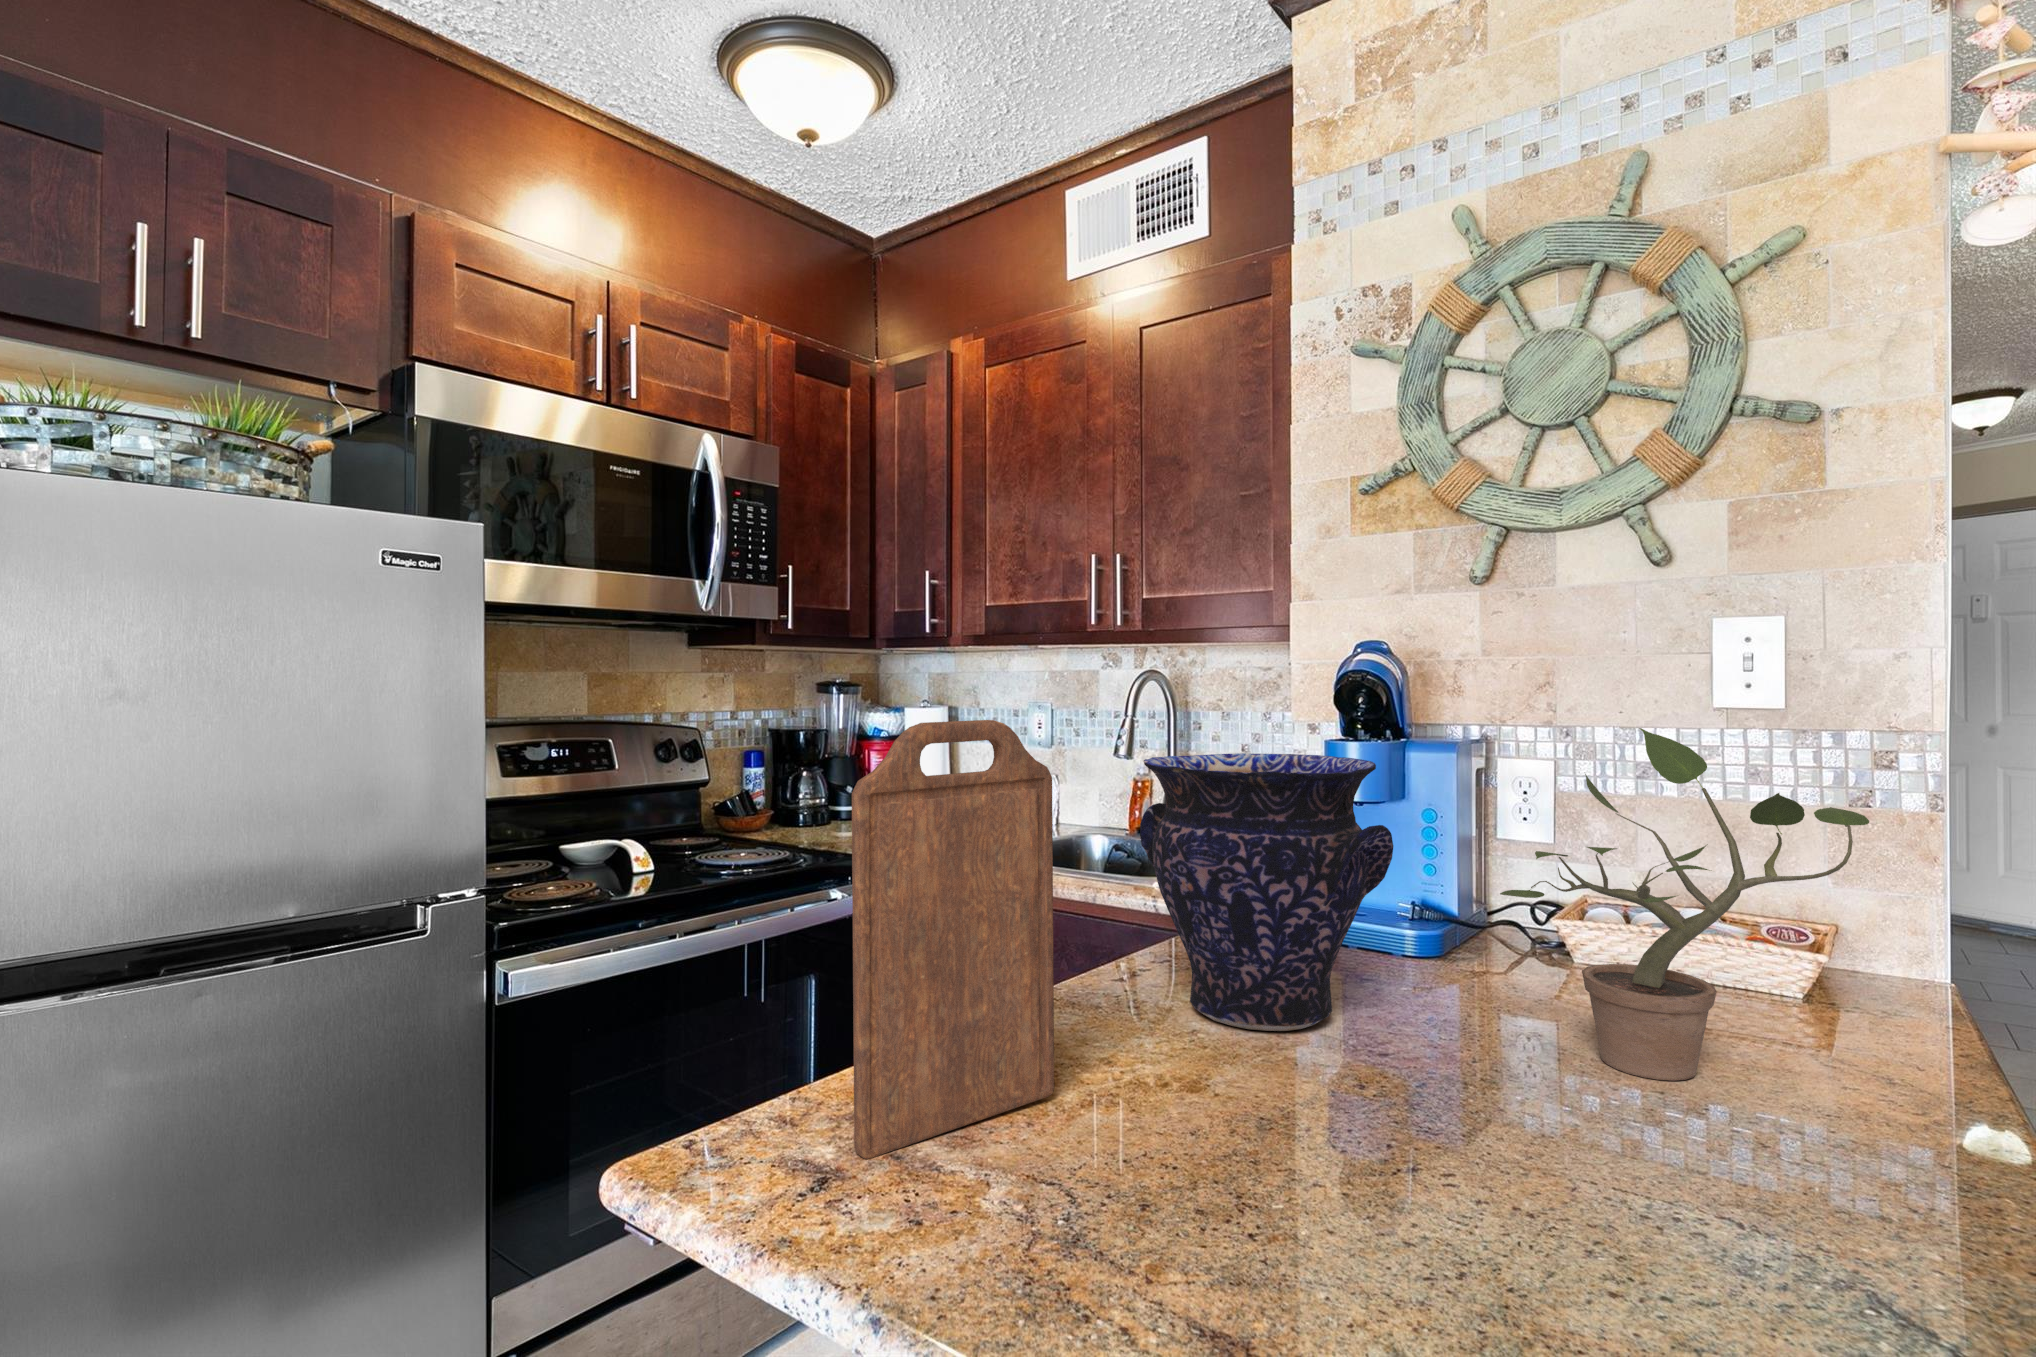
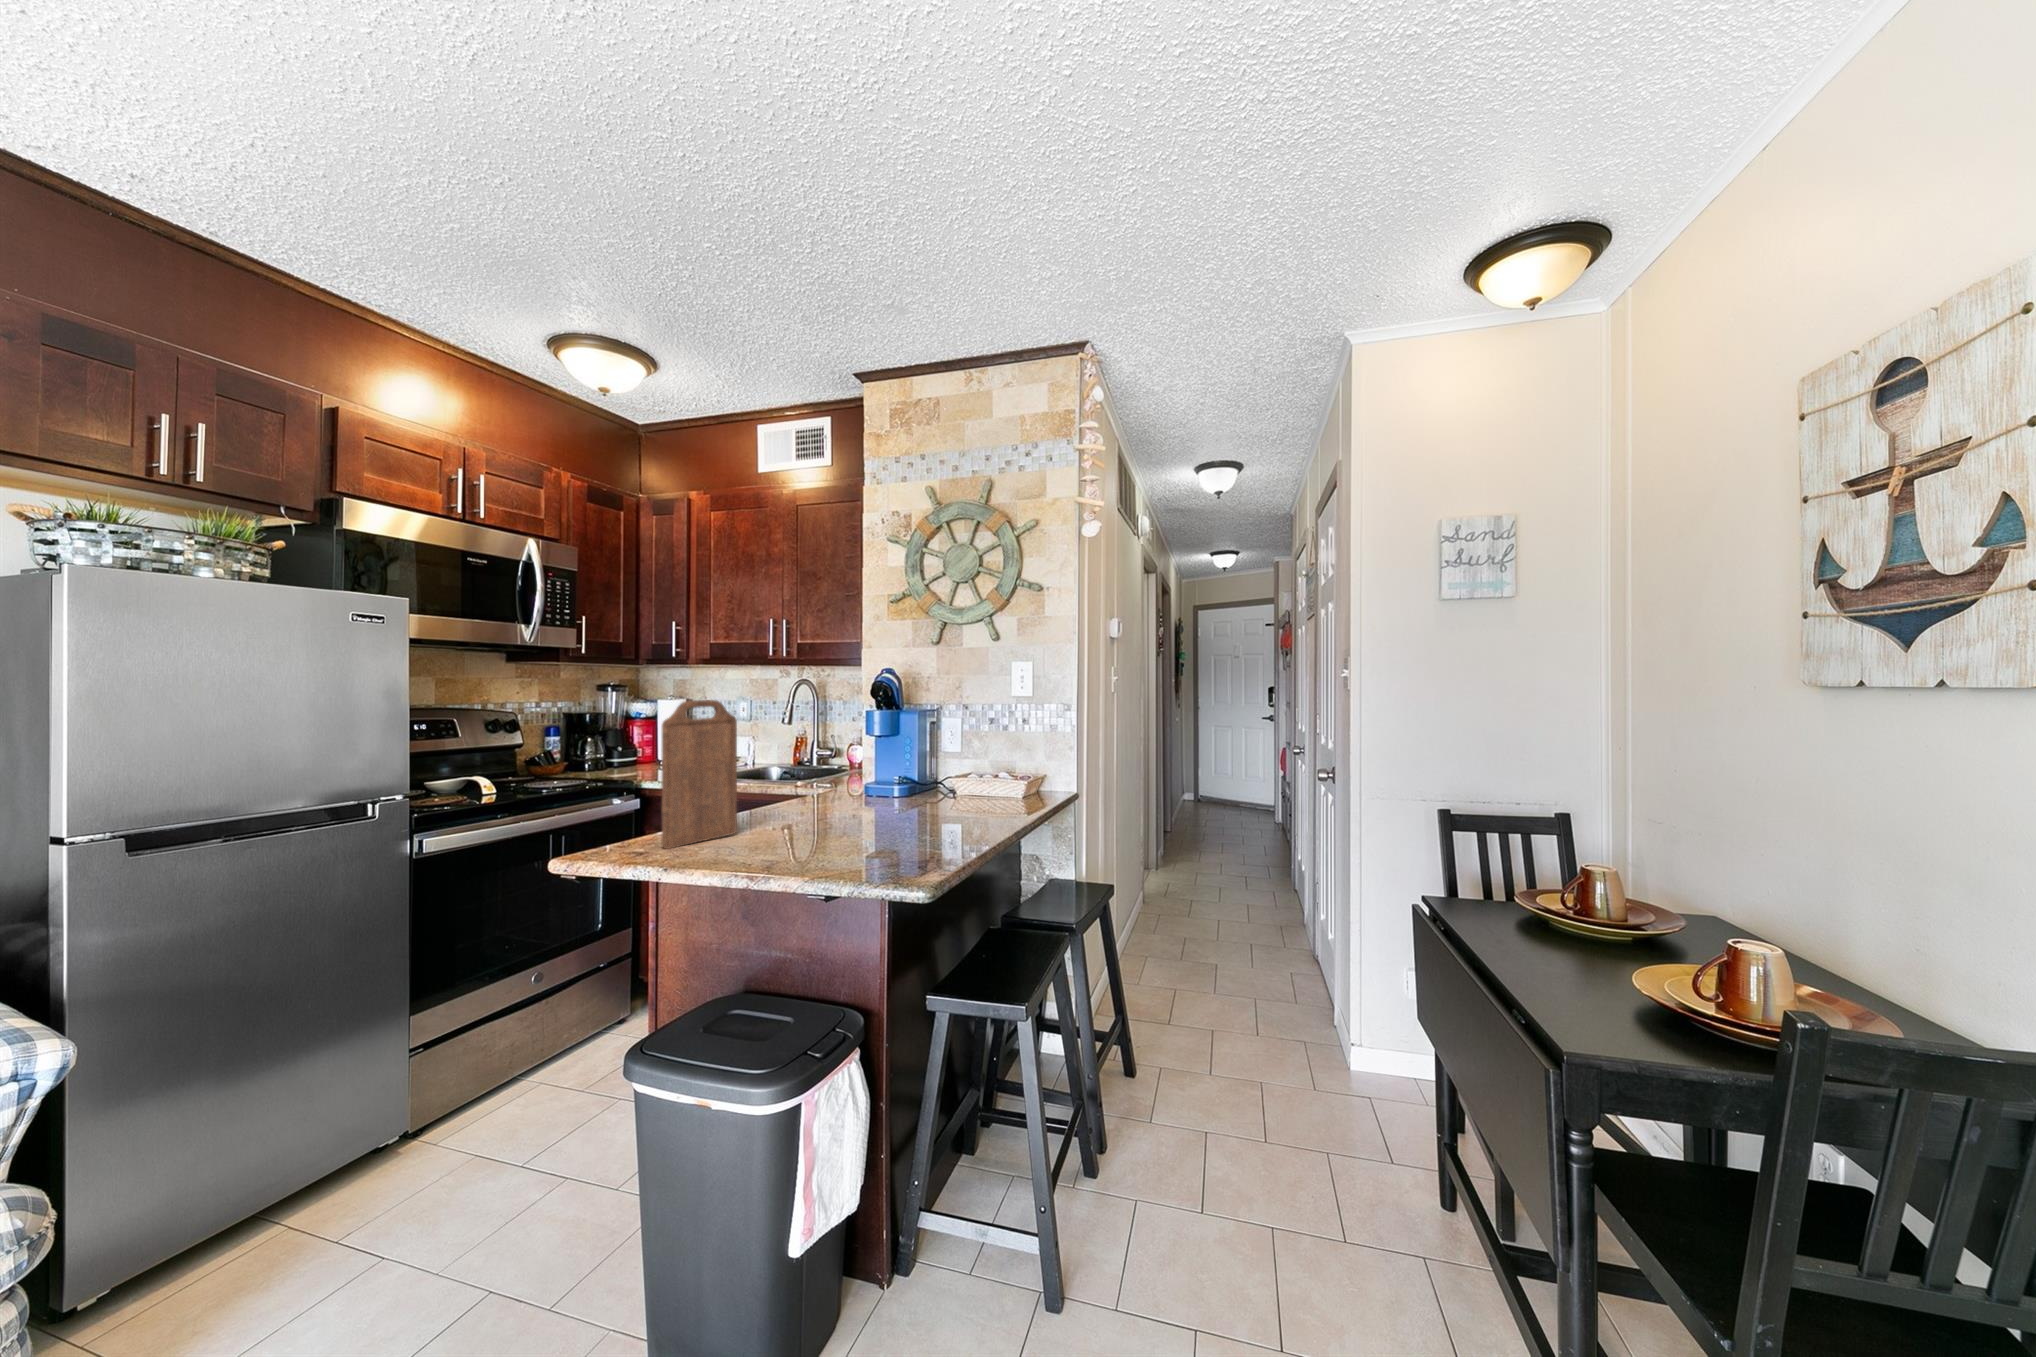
potted plant: present [1500,728,1869,1081] -> none [907,701,1015,818]
vase: present [1140,753,1393,1031] -> none [778,715,873,818]

